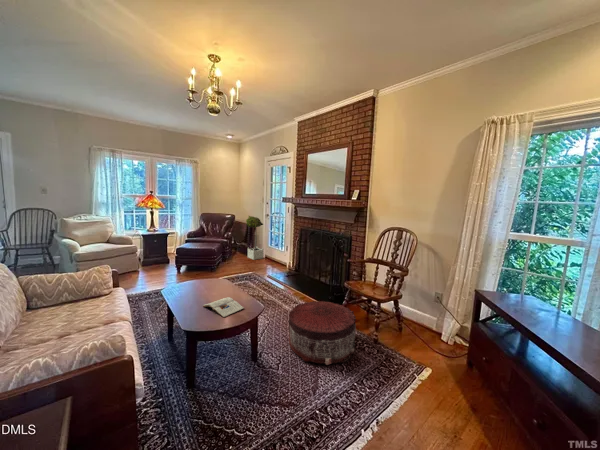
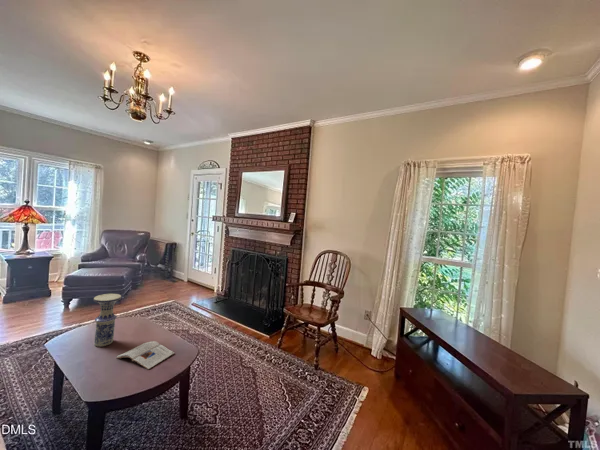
potted tree: present [246,216,263,260] -> none [164,234,186,285]
vase: none [187,257,206,298] -> present [94,294,121,347]
pouf: present [288,301,356,365] -> none [225,331,299,405]

